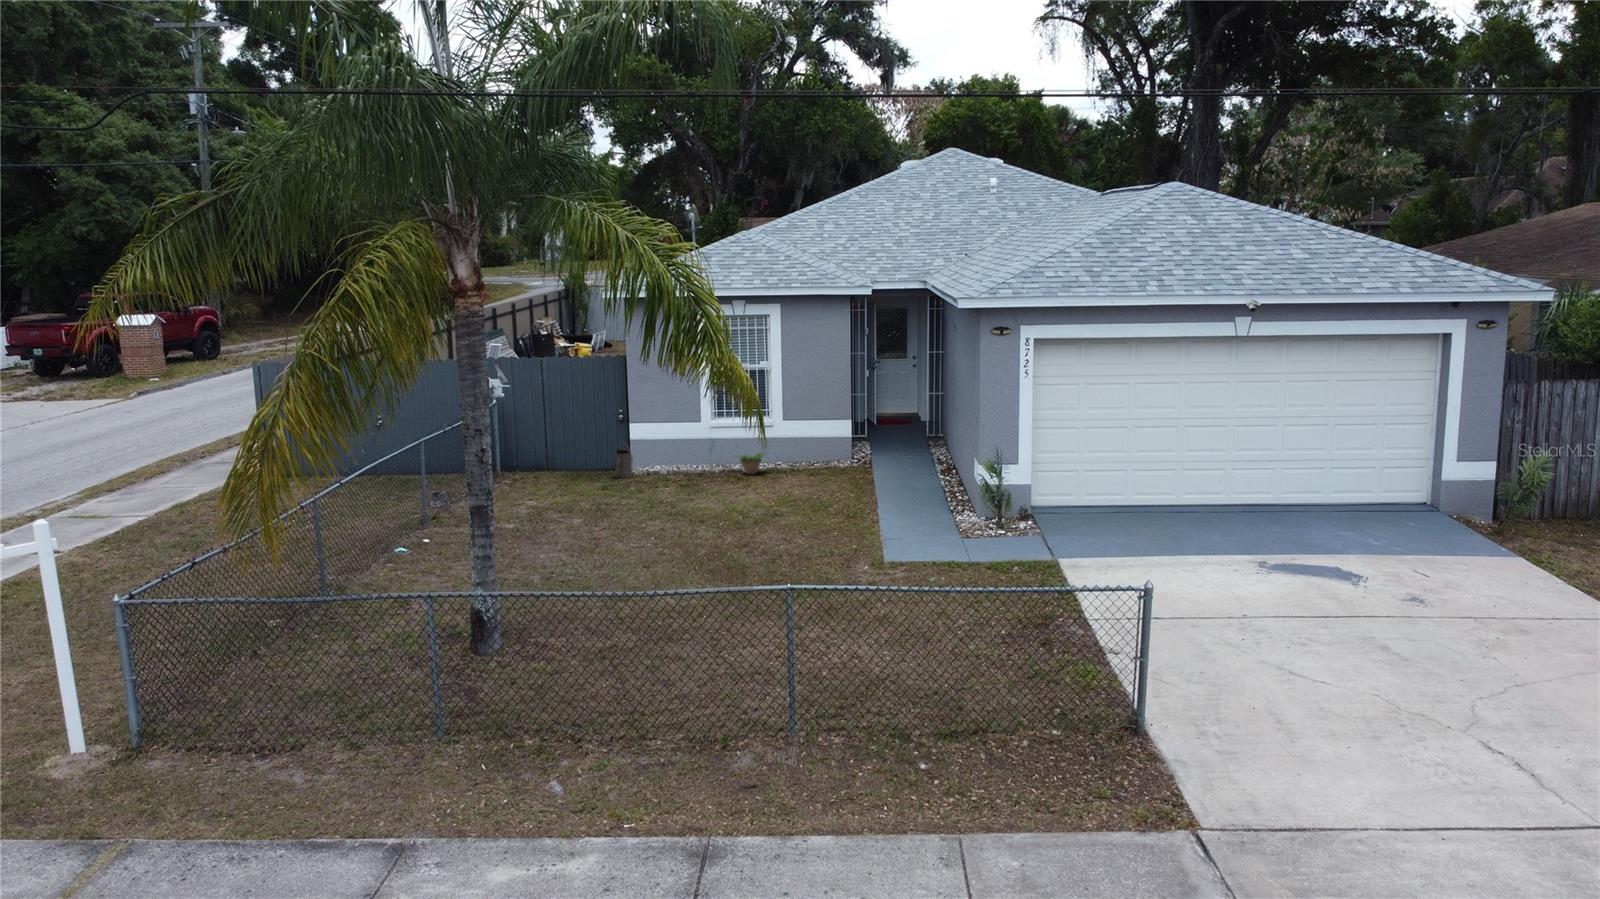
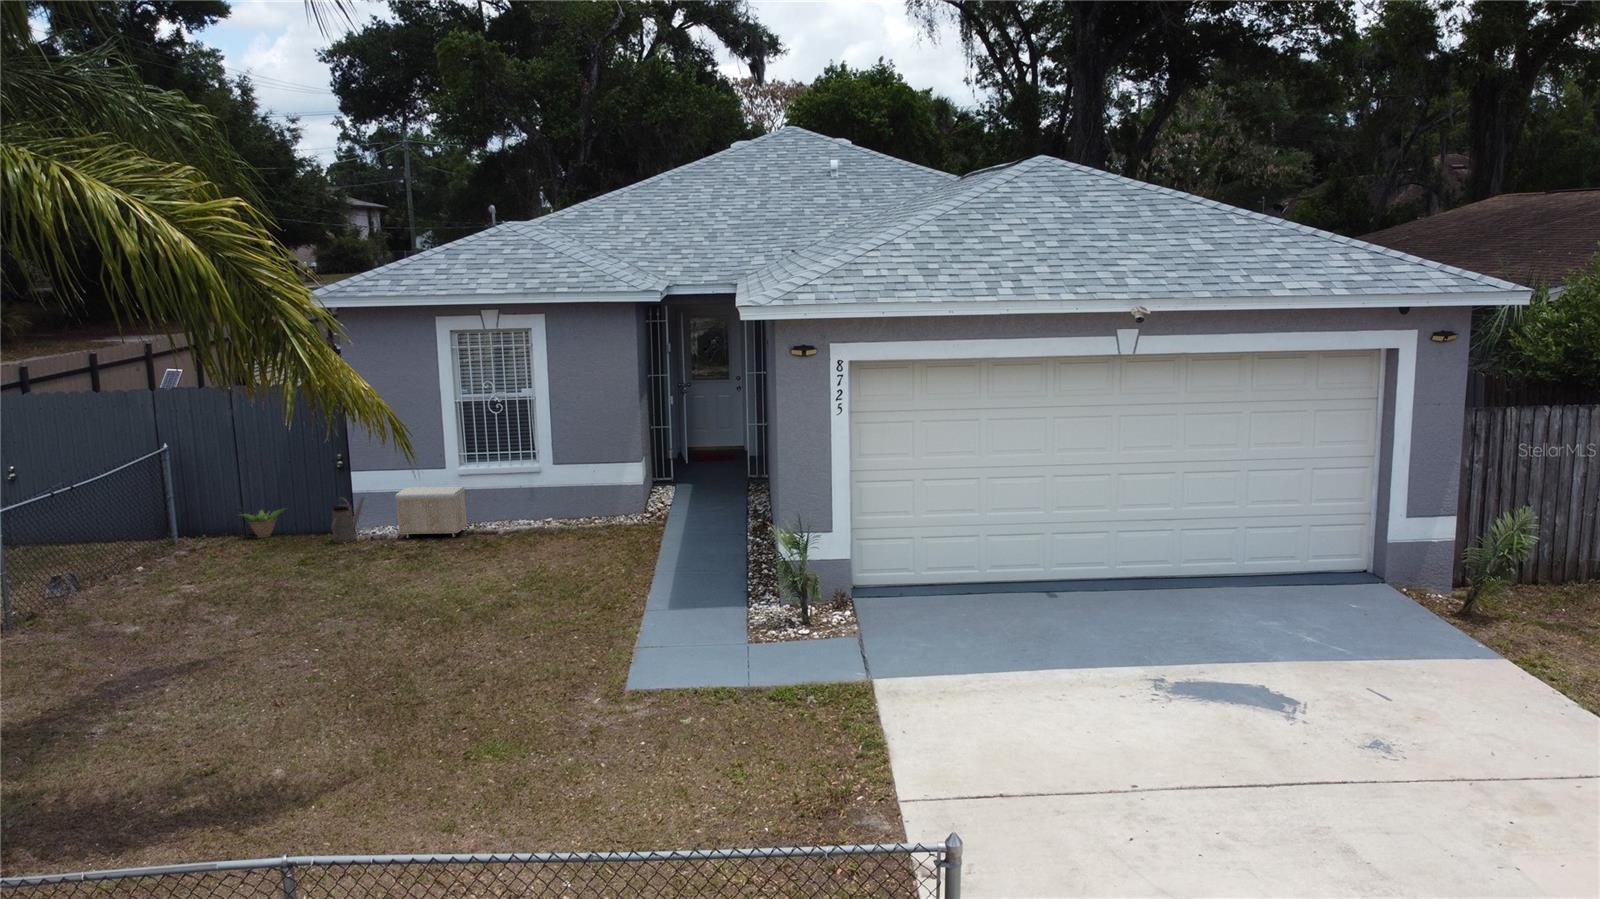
storage bench: none [664,437,714,475] -> present [396,486,467,538]
decorative plant: present [740,453,763,474] -> present [241,510,282,538]

